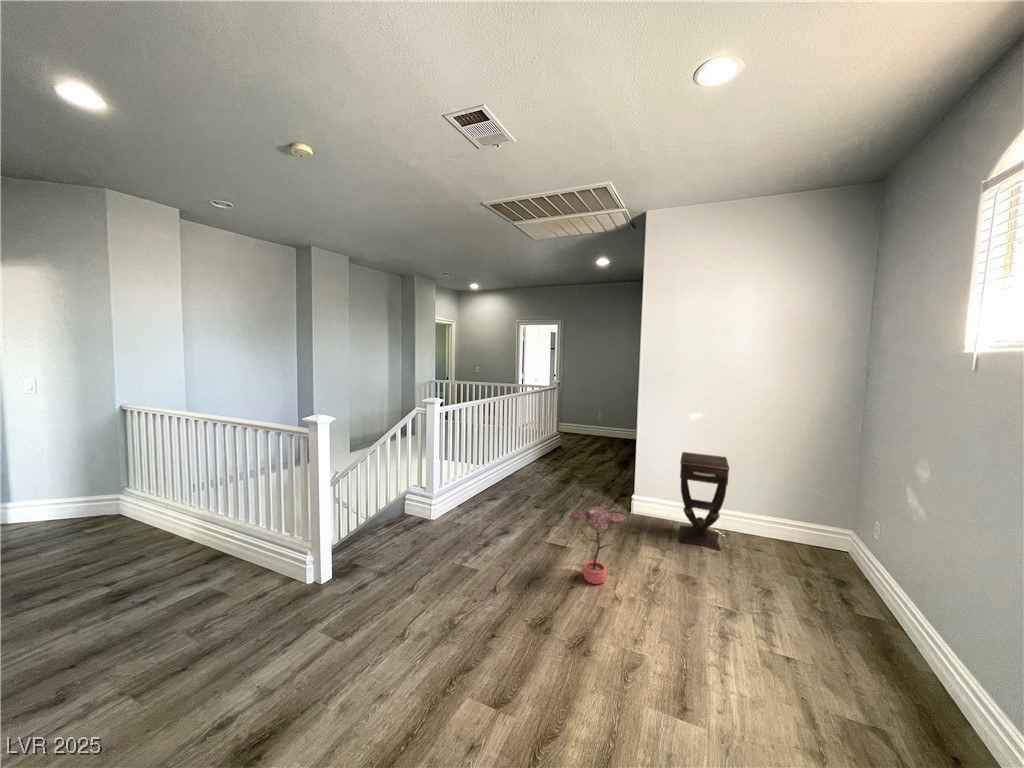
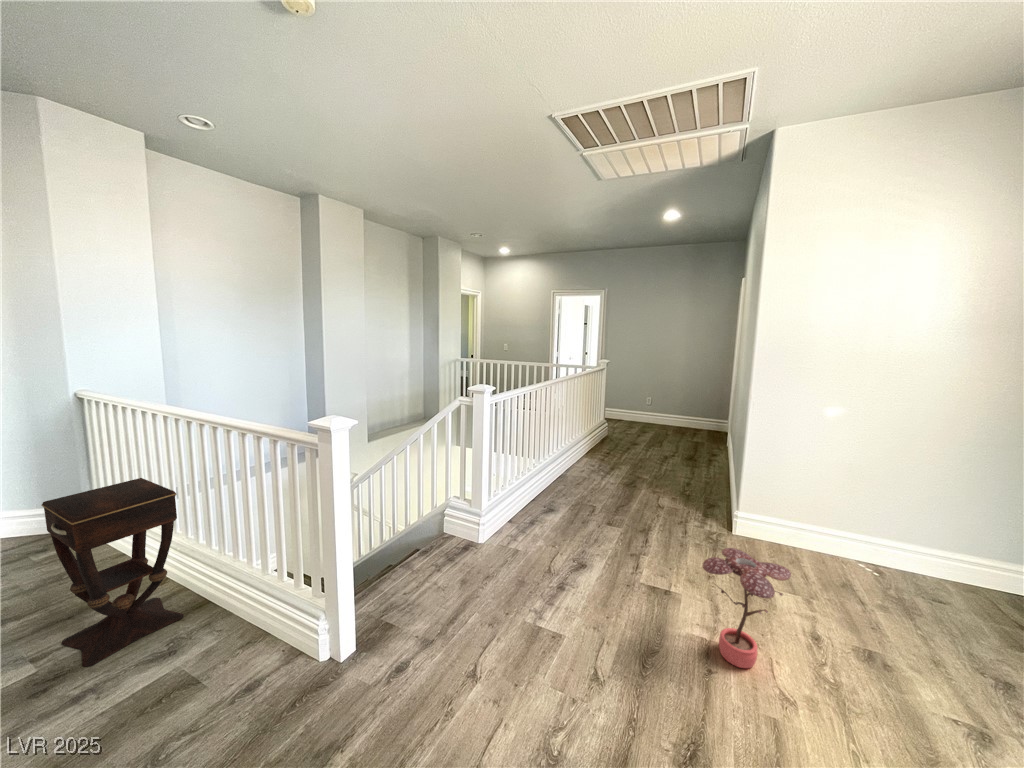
side table: present [679,452,729,550] -> present [42,478,184,667]

